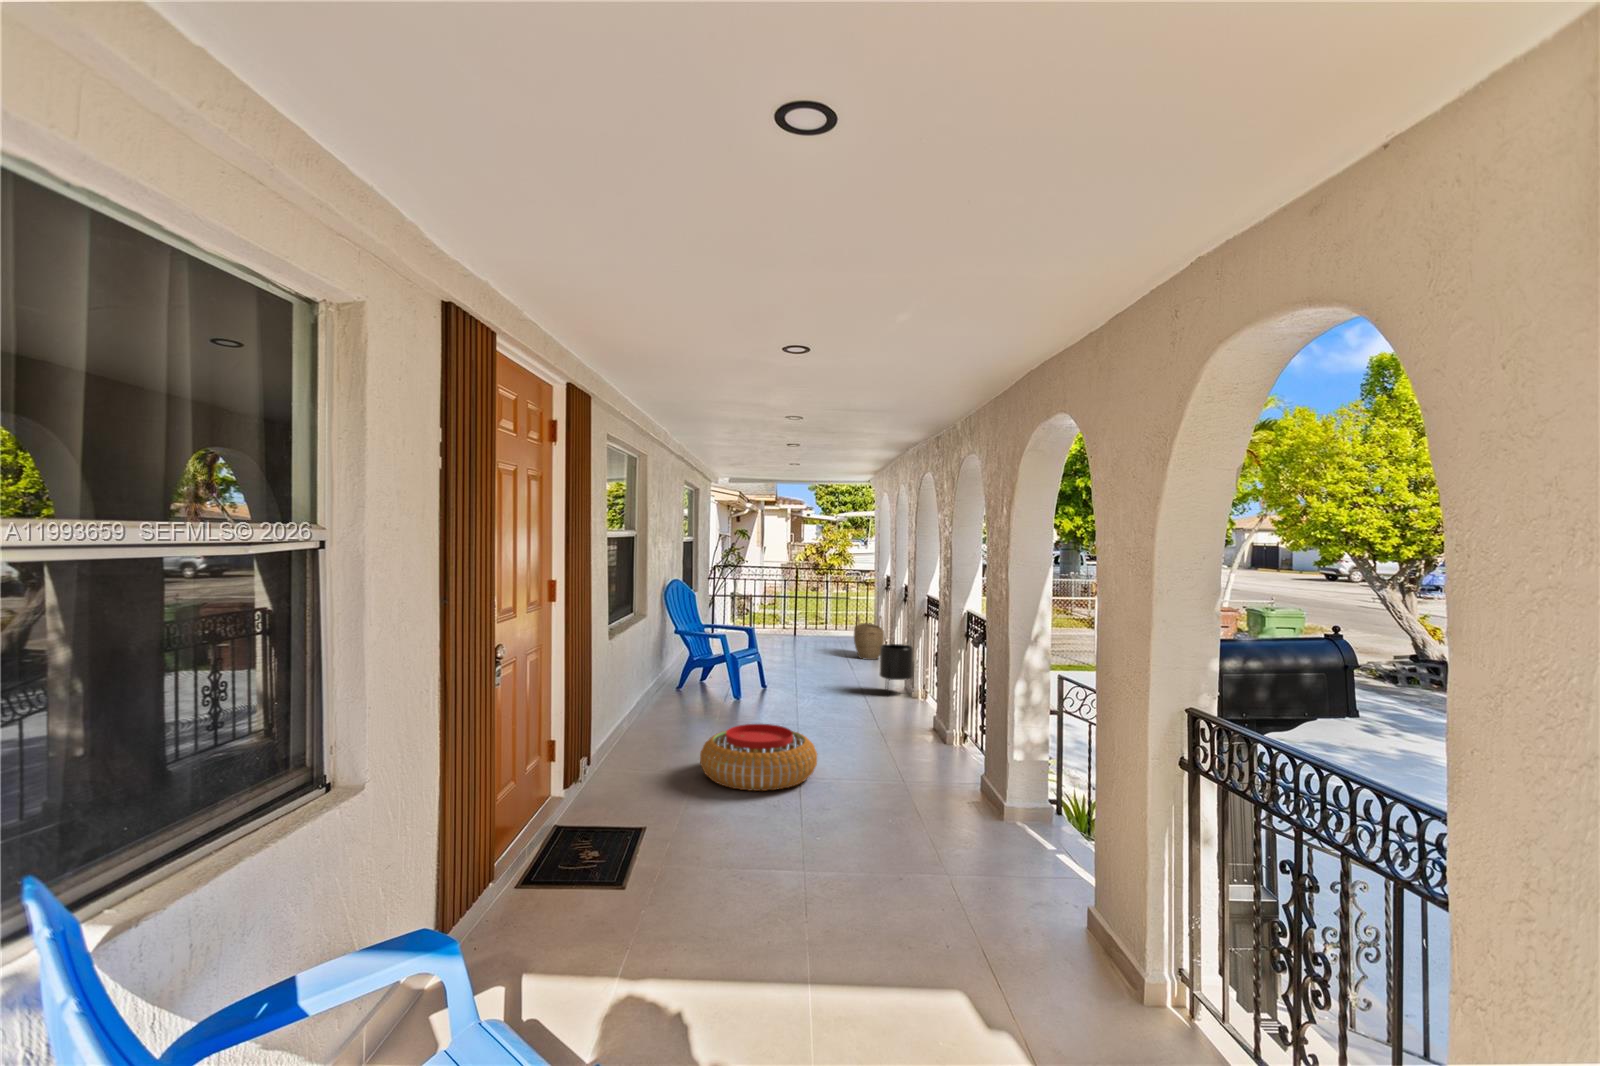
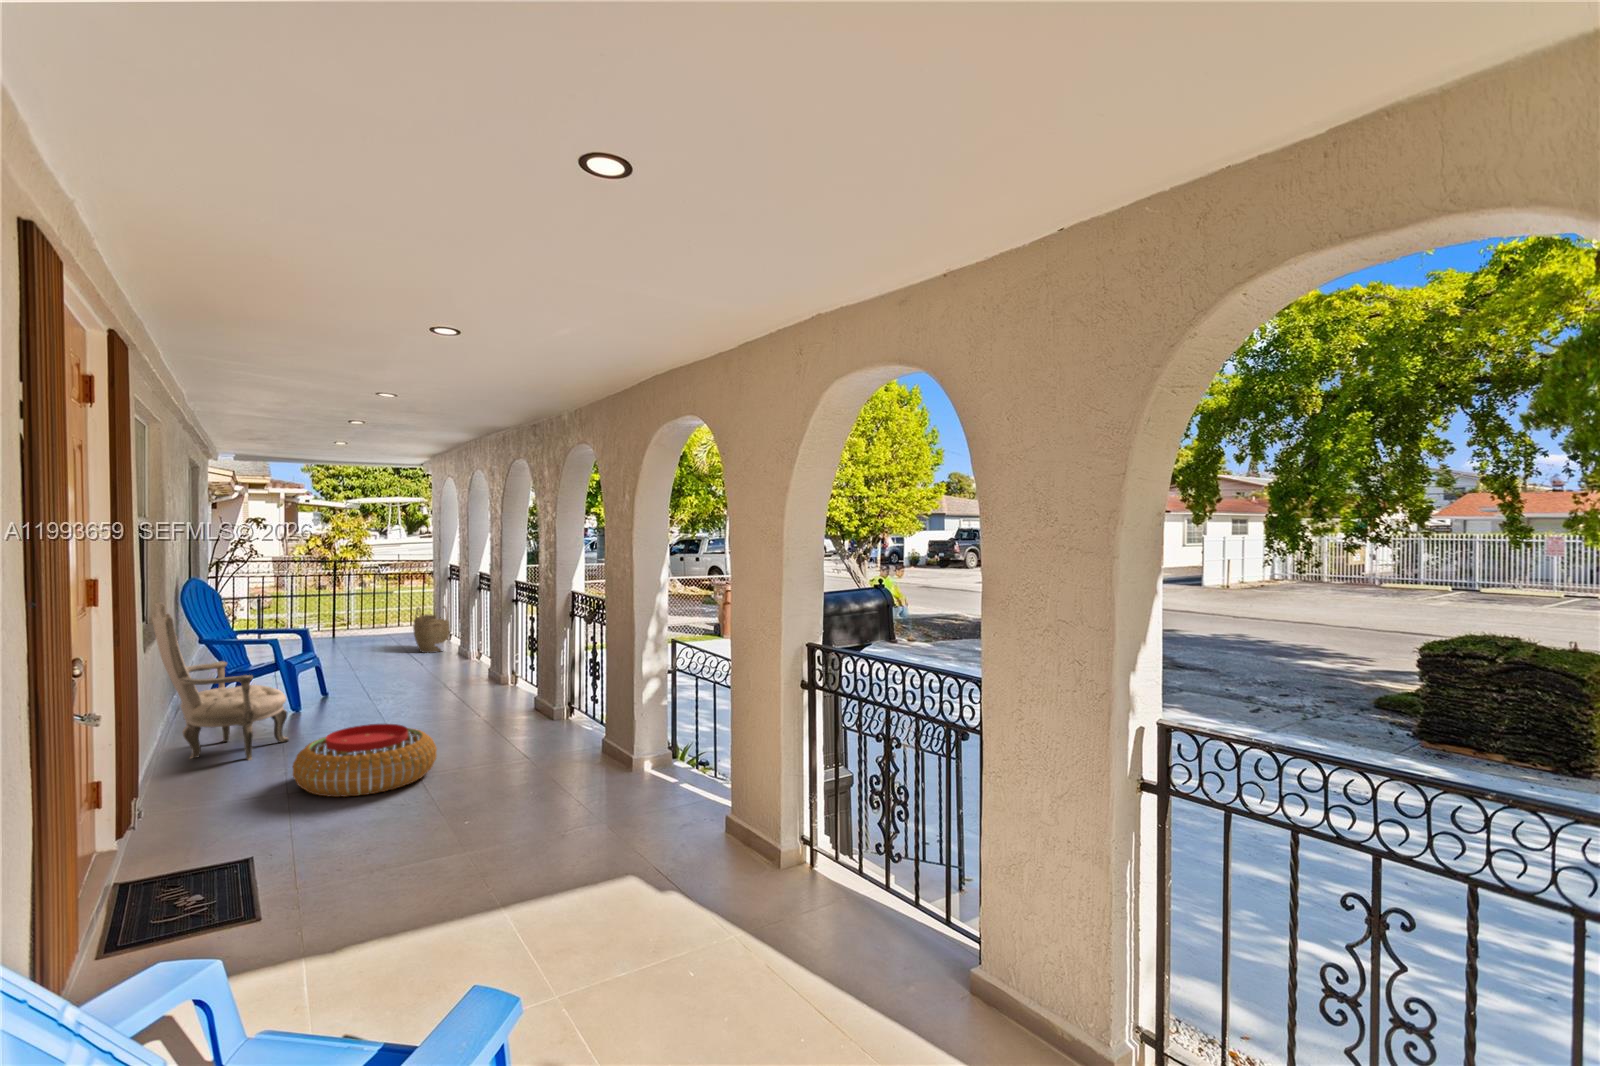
armchair: none [629,599,720,739] -> present [152,602,289,760]
planter: present [879,644,914,693] -> none [461,632,498,685]

